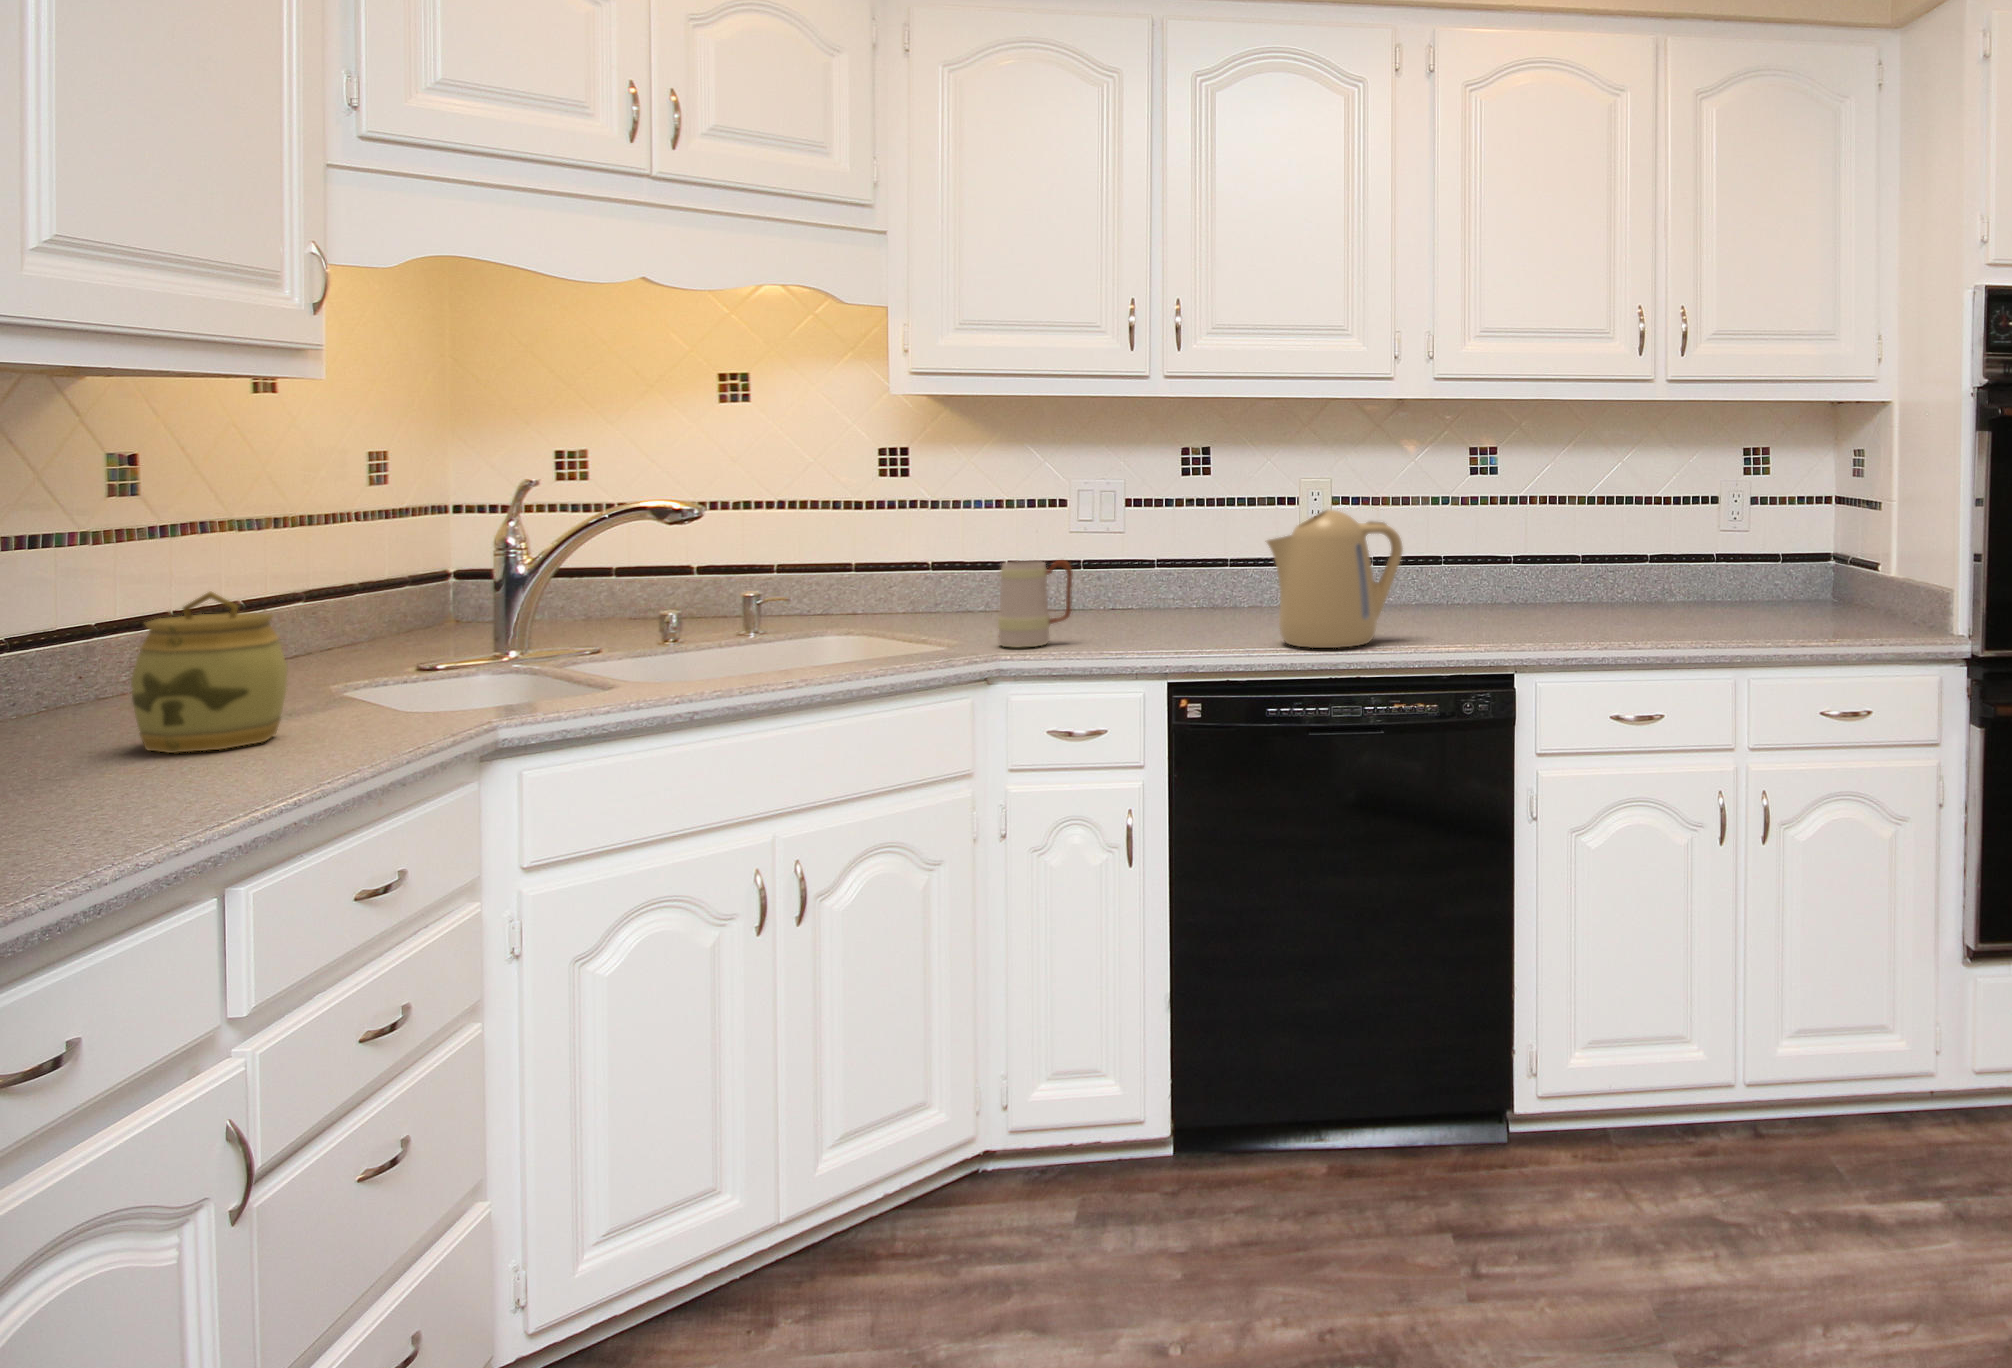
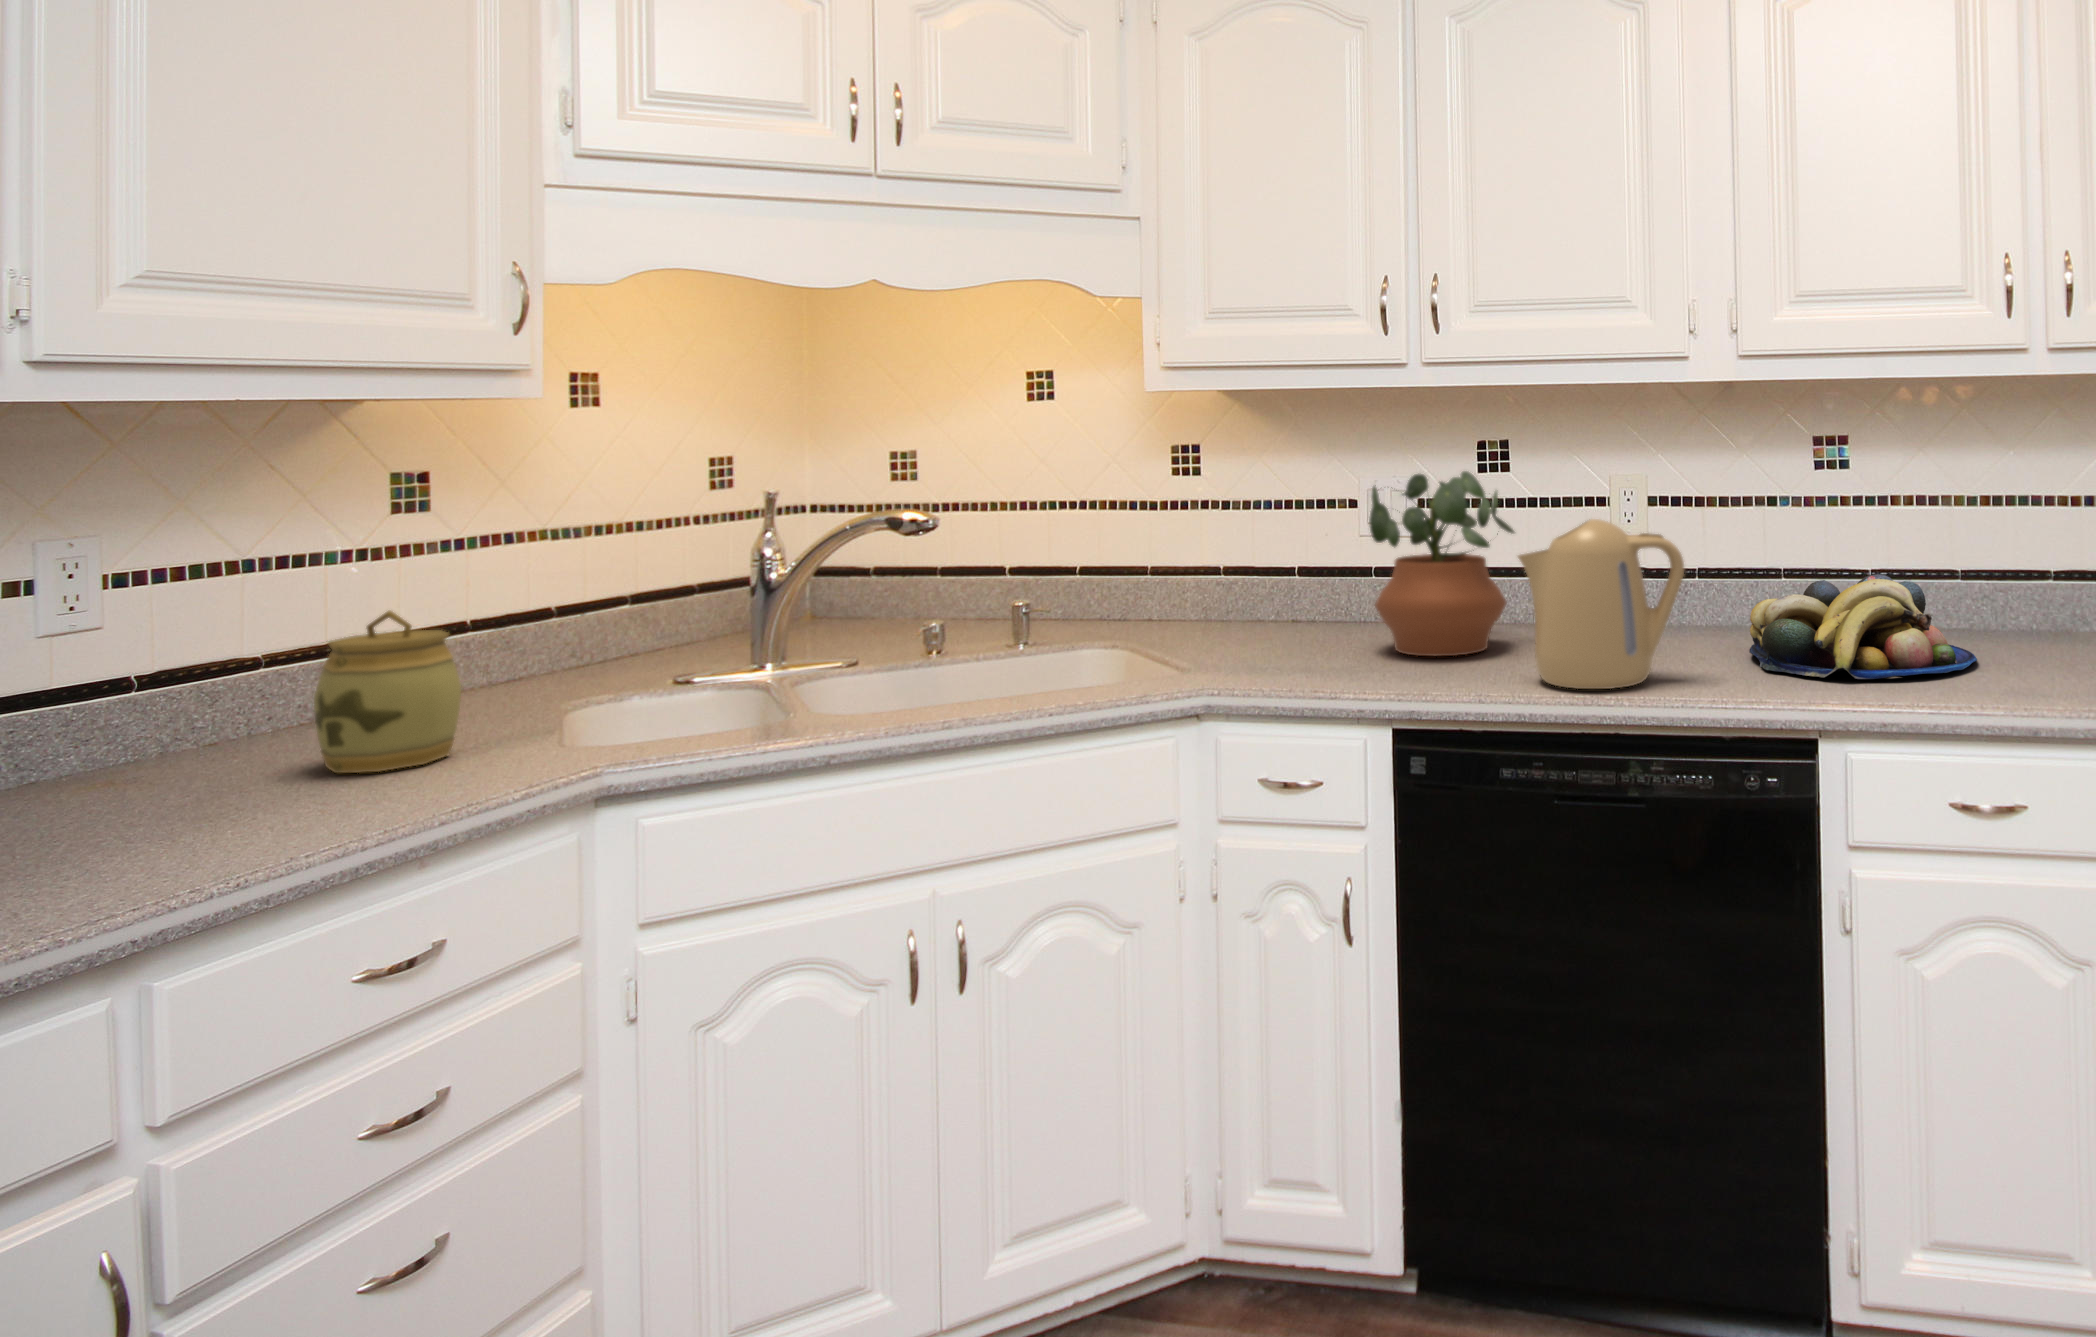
potted plant: none [1106,471,1234,632] -> present [1369,471,1514,656]
fruit bowl: none [1434,557,1612,634] -> present [1749,574,1977,679]
mug: present [998,560,1073,647] -> none [1238,572,1317,671]

